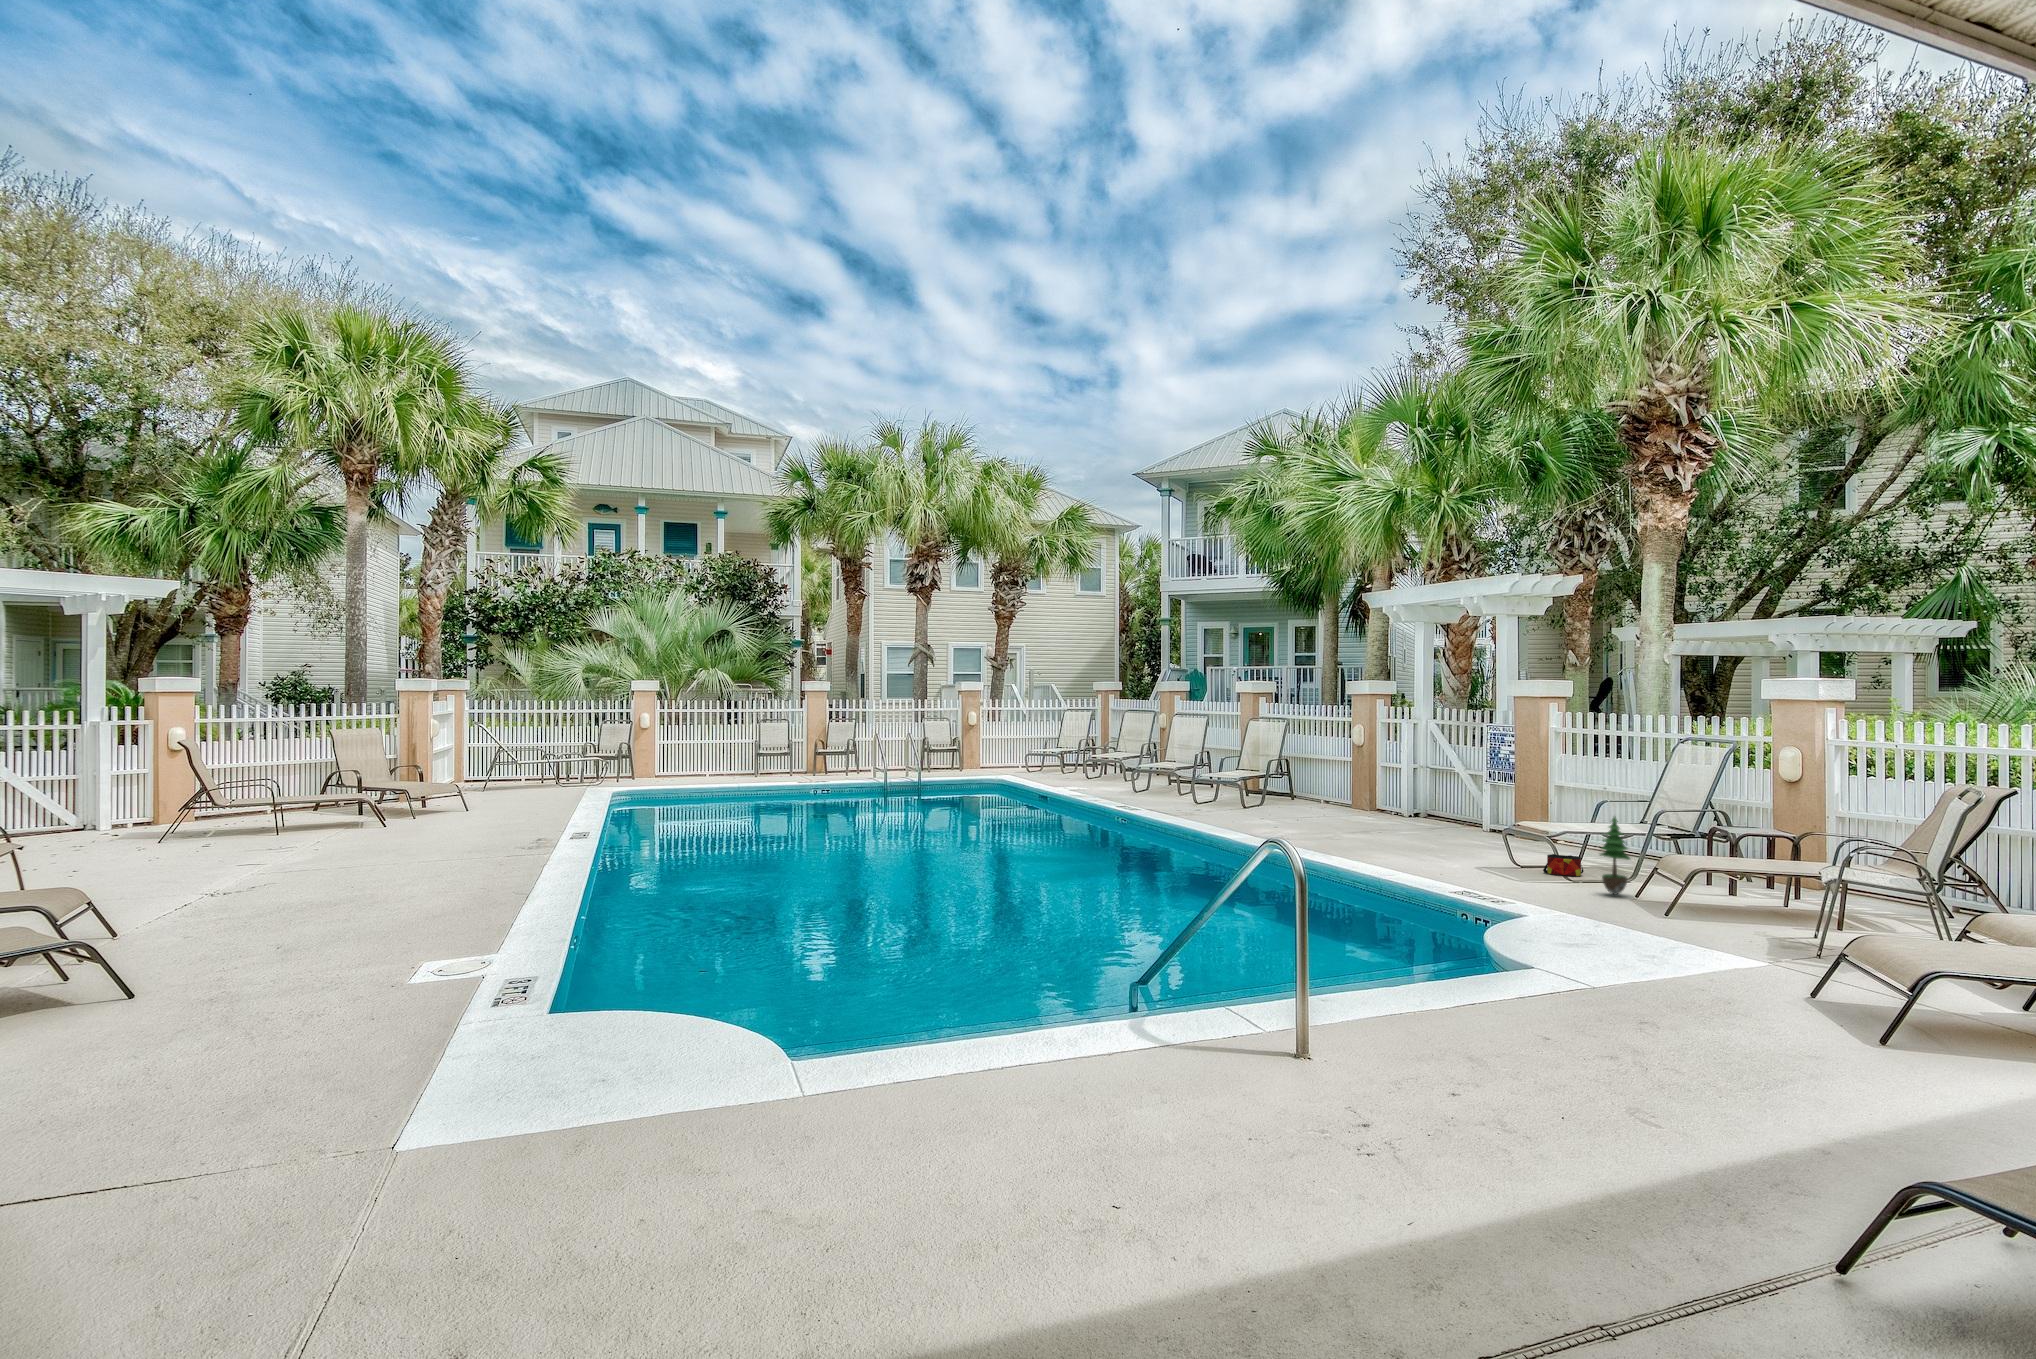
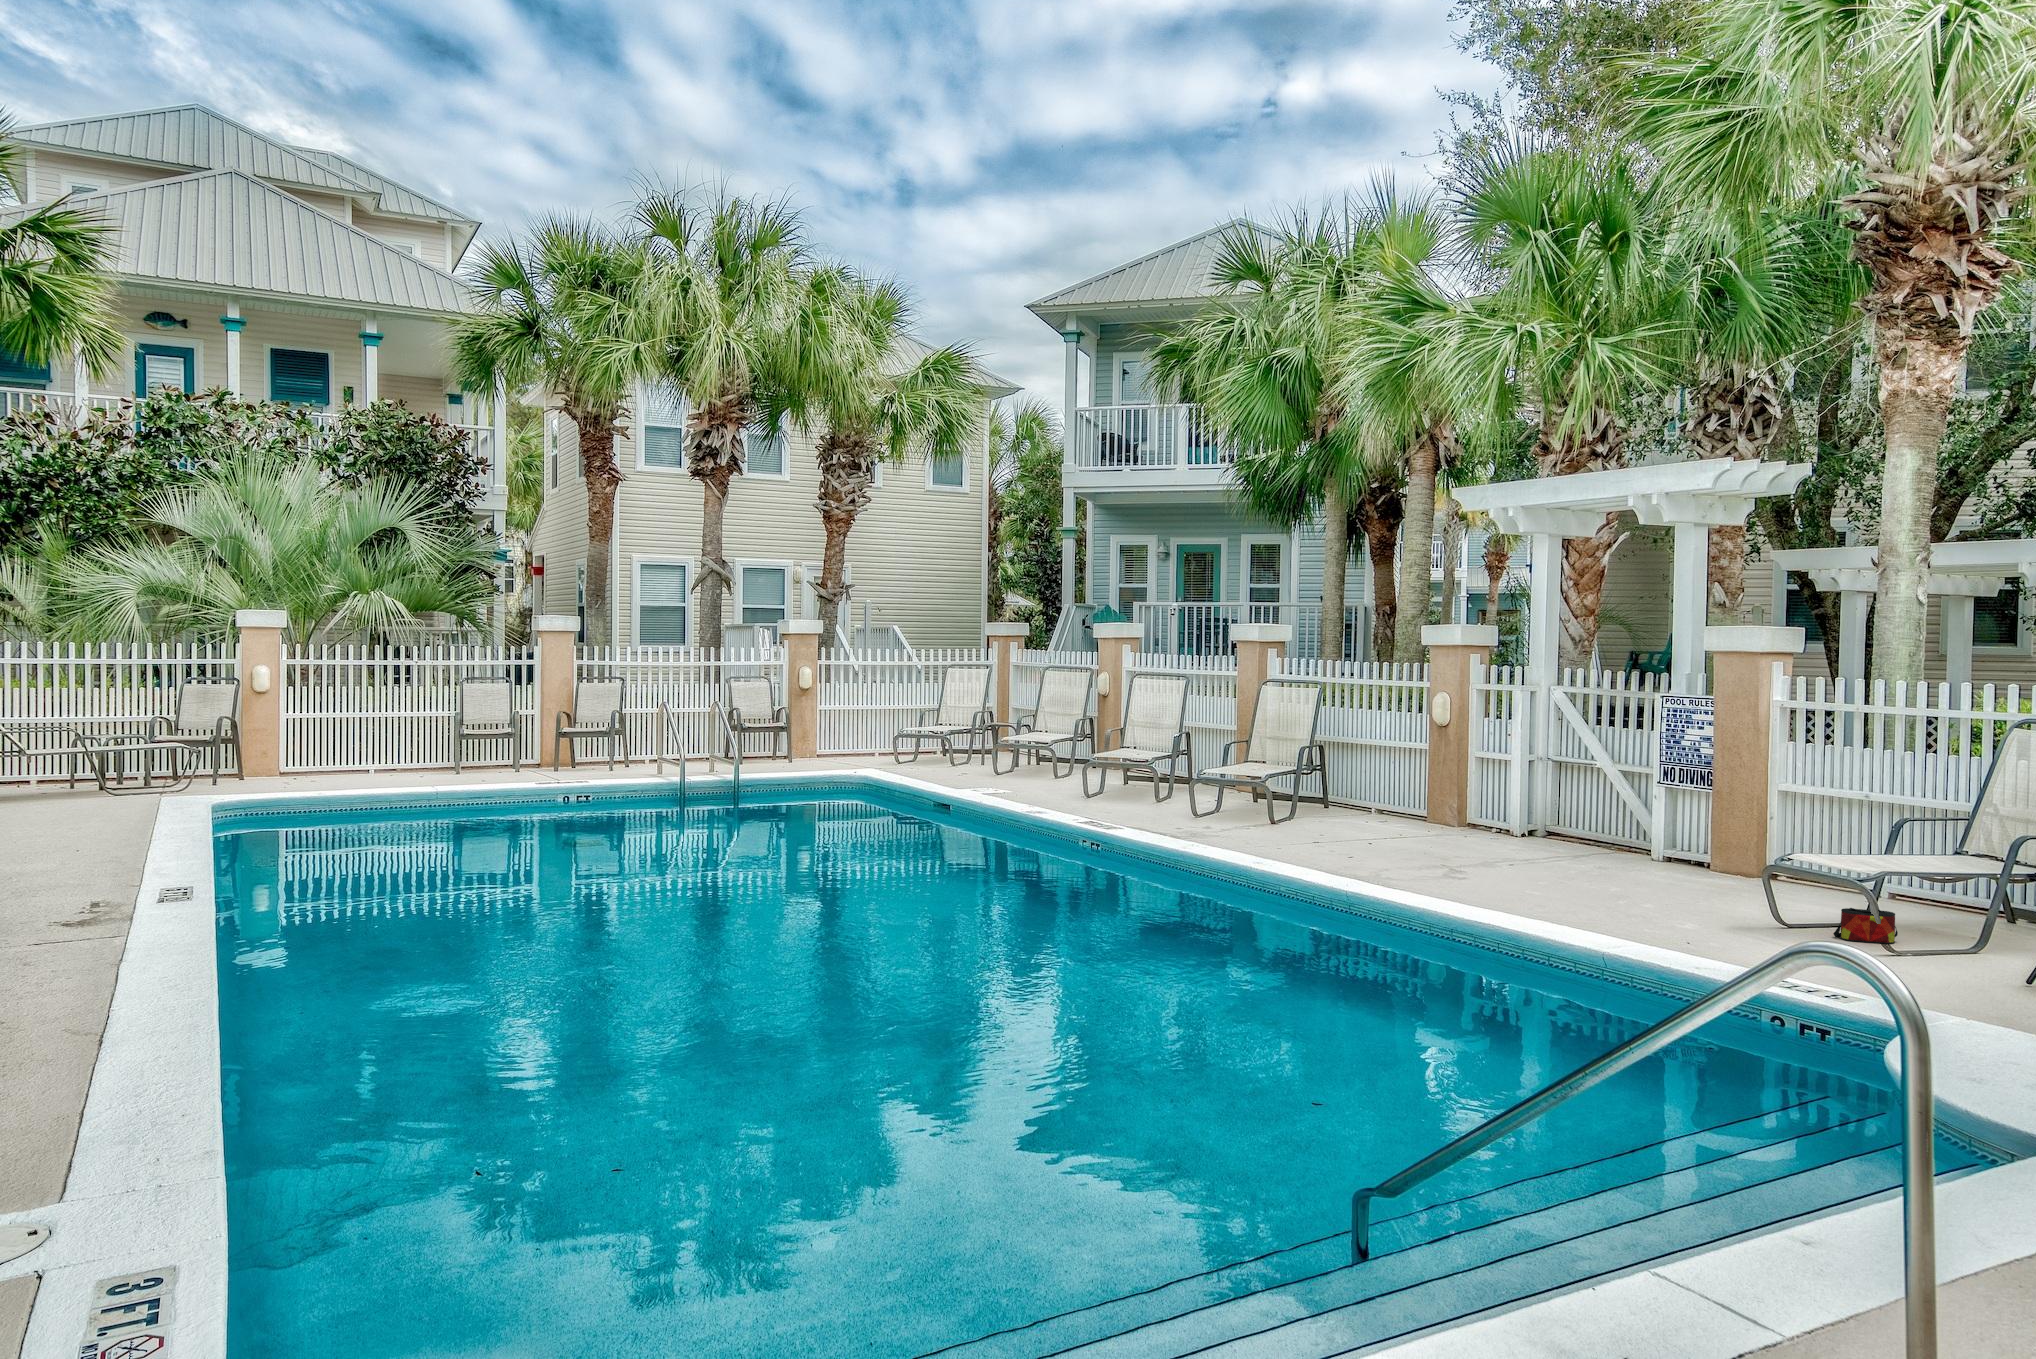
potted tree: present [1600,817,1630,895] -> none [1962,852,2017,980]

